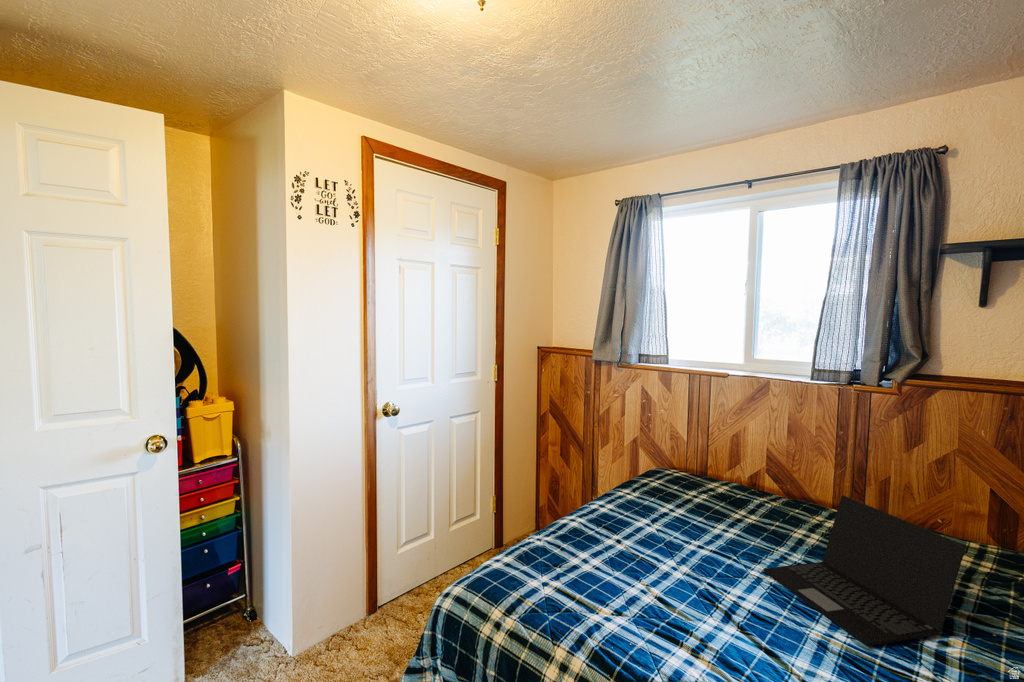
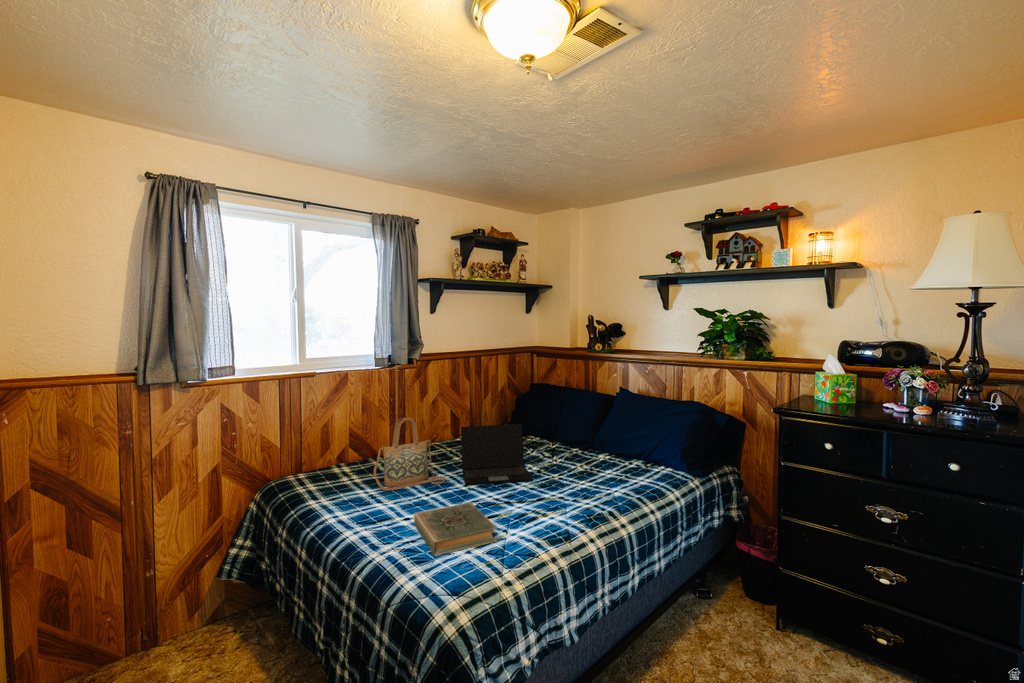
handbag: none [686,442,772,554] -> present [374,417,446,491]
hardback book: none [544,534,665,610] -> present [414,502,497,556]

